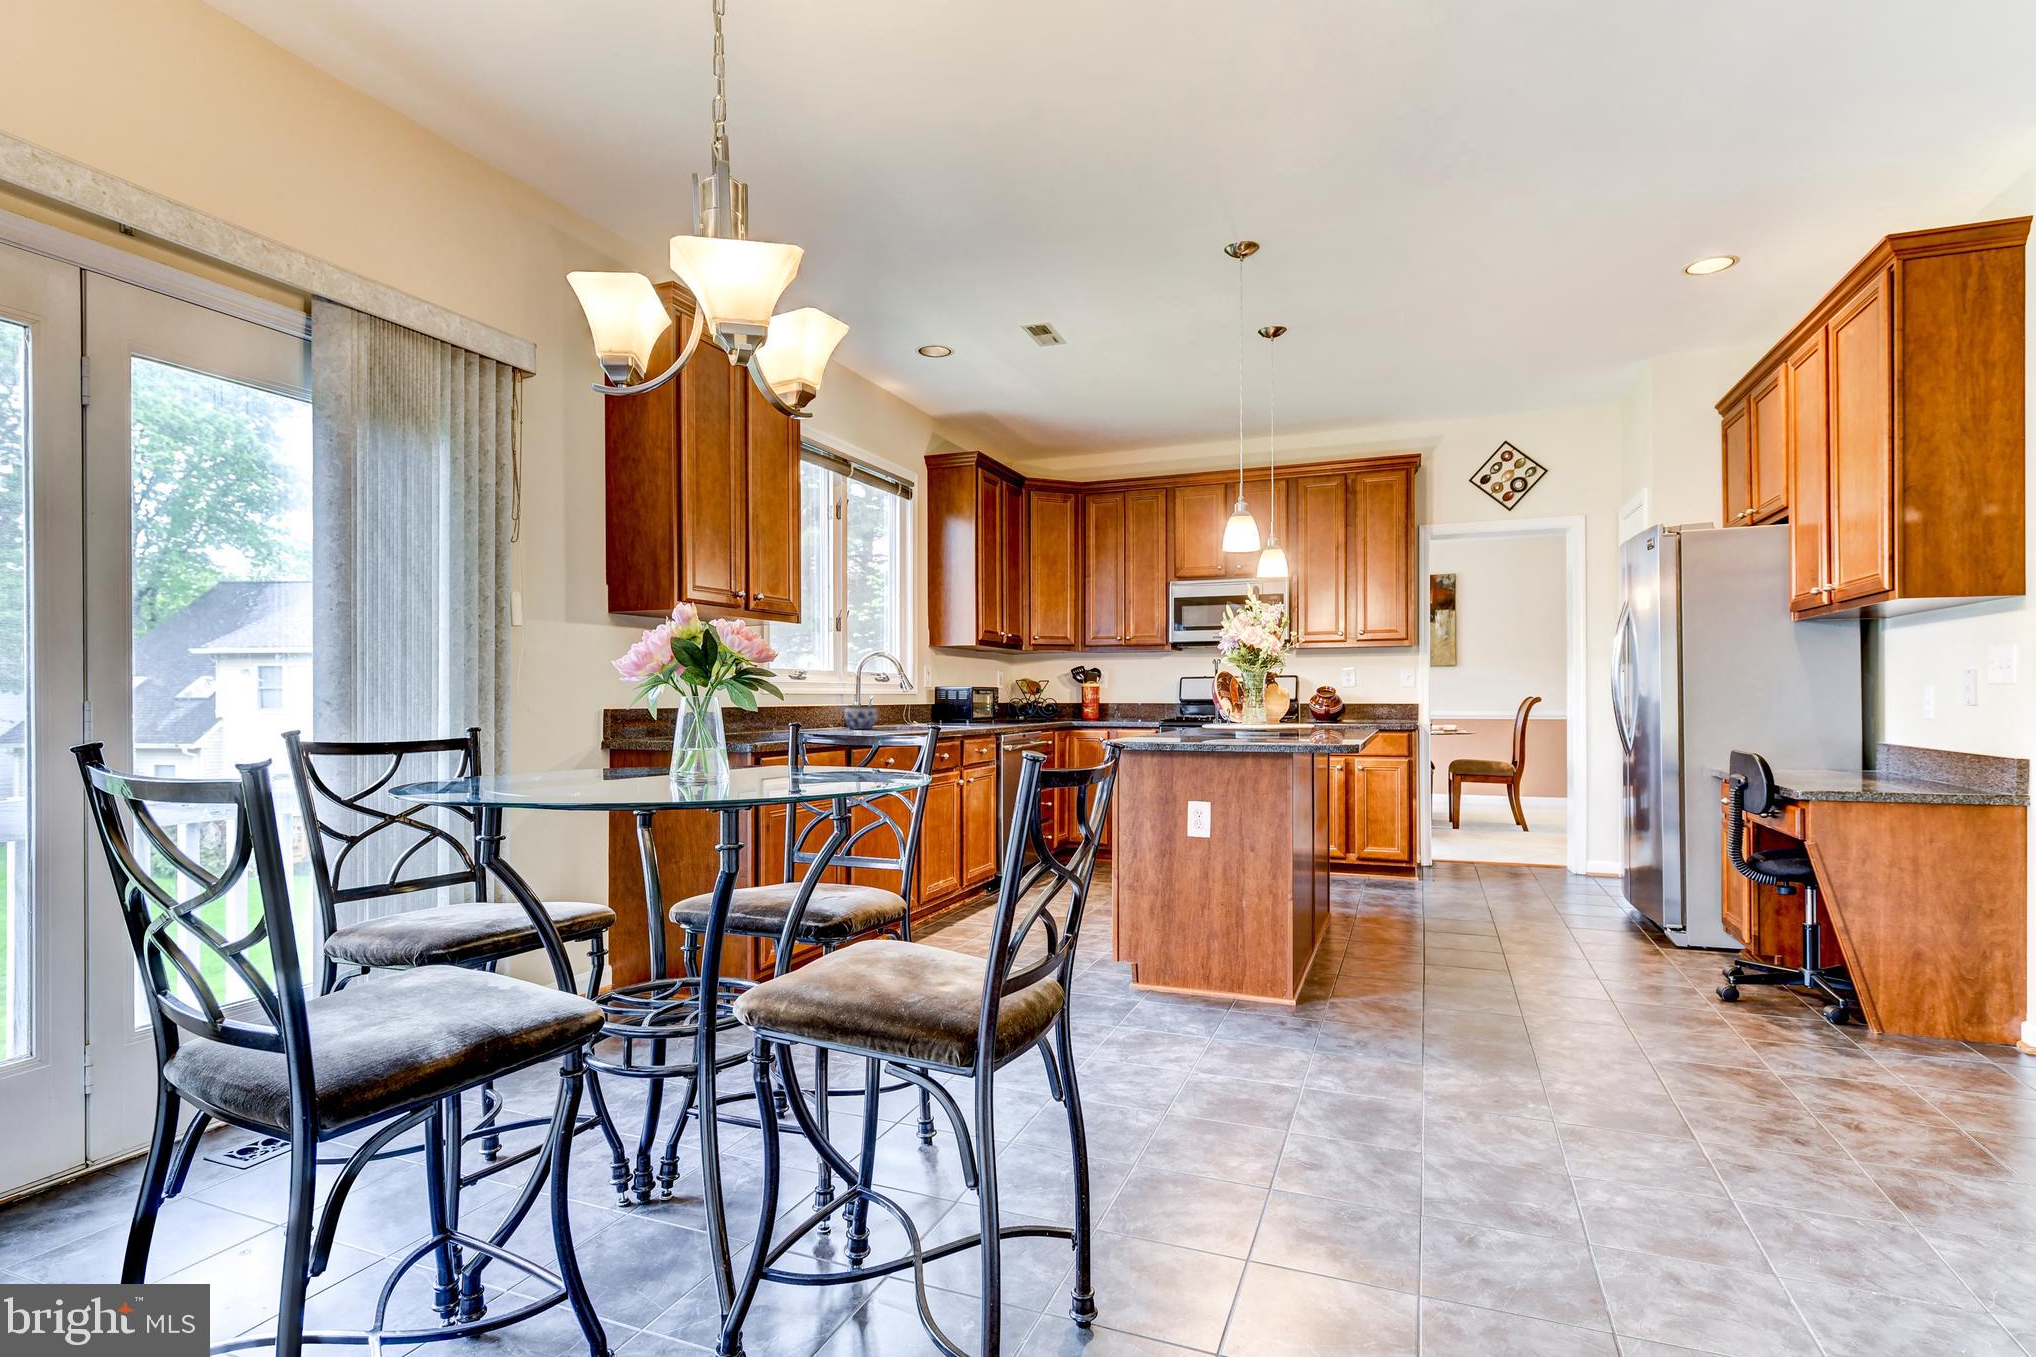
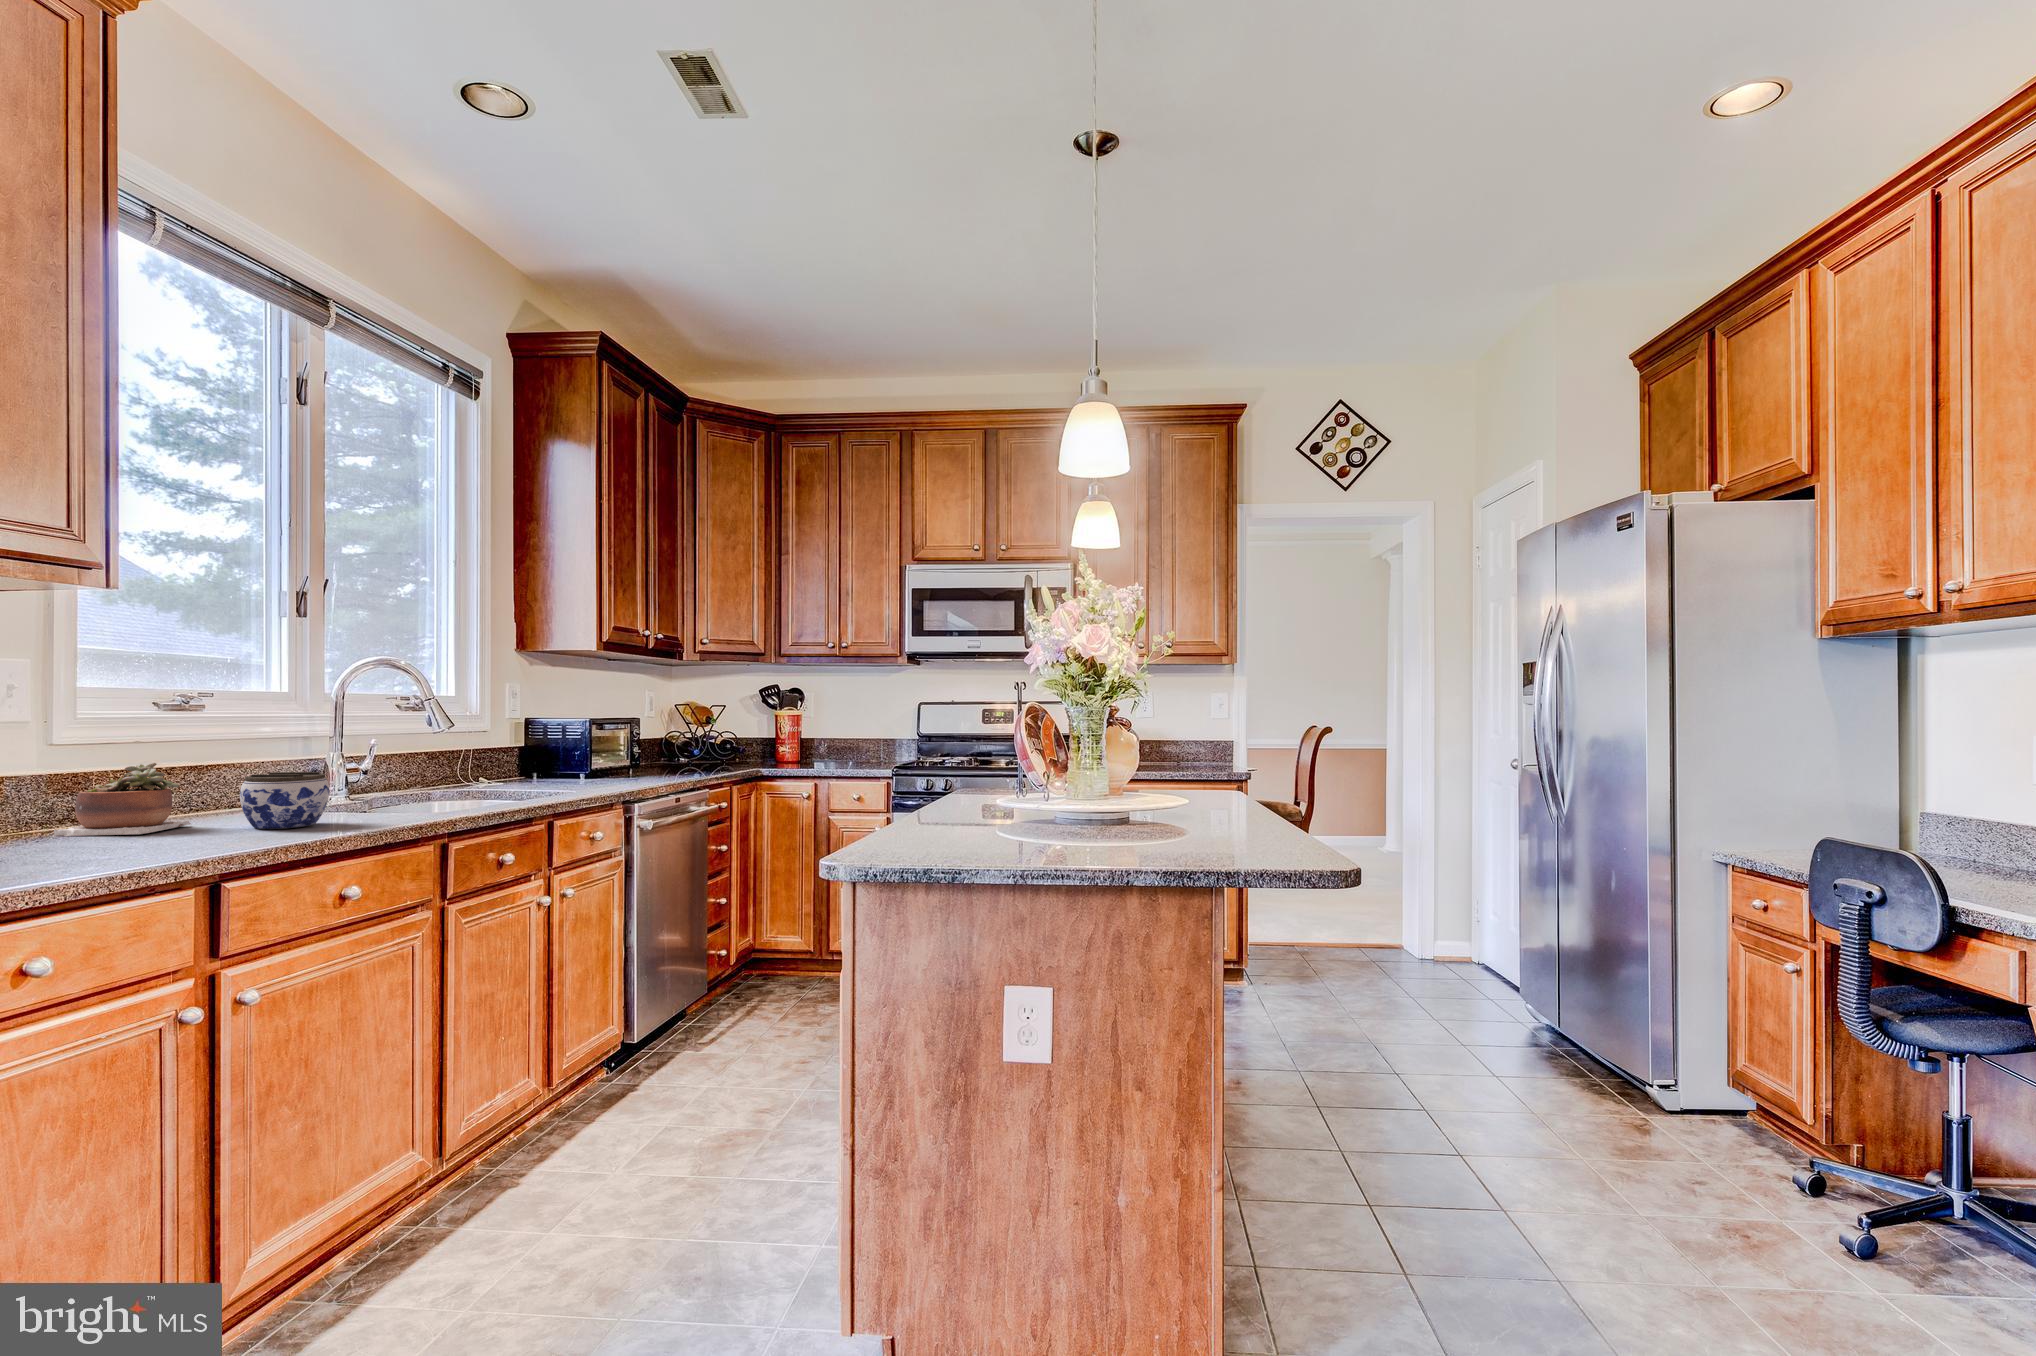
succulent plant: none [783,699,825,729] -> present [54,763,191,836]

